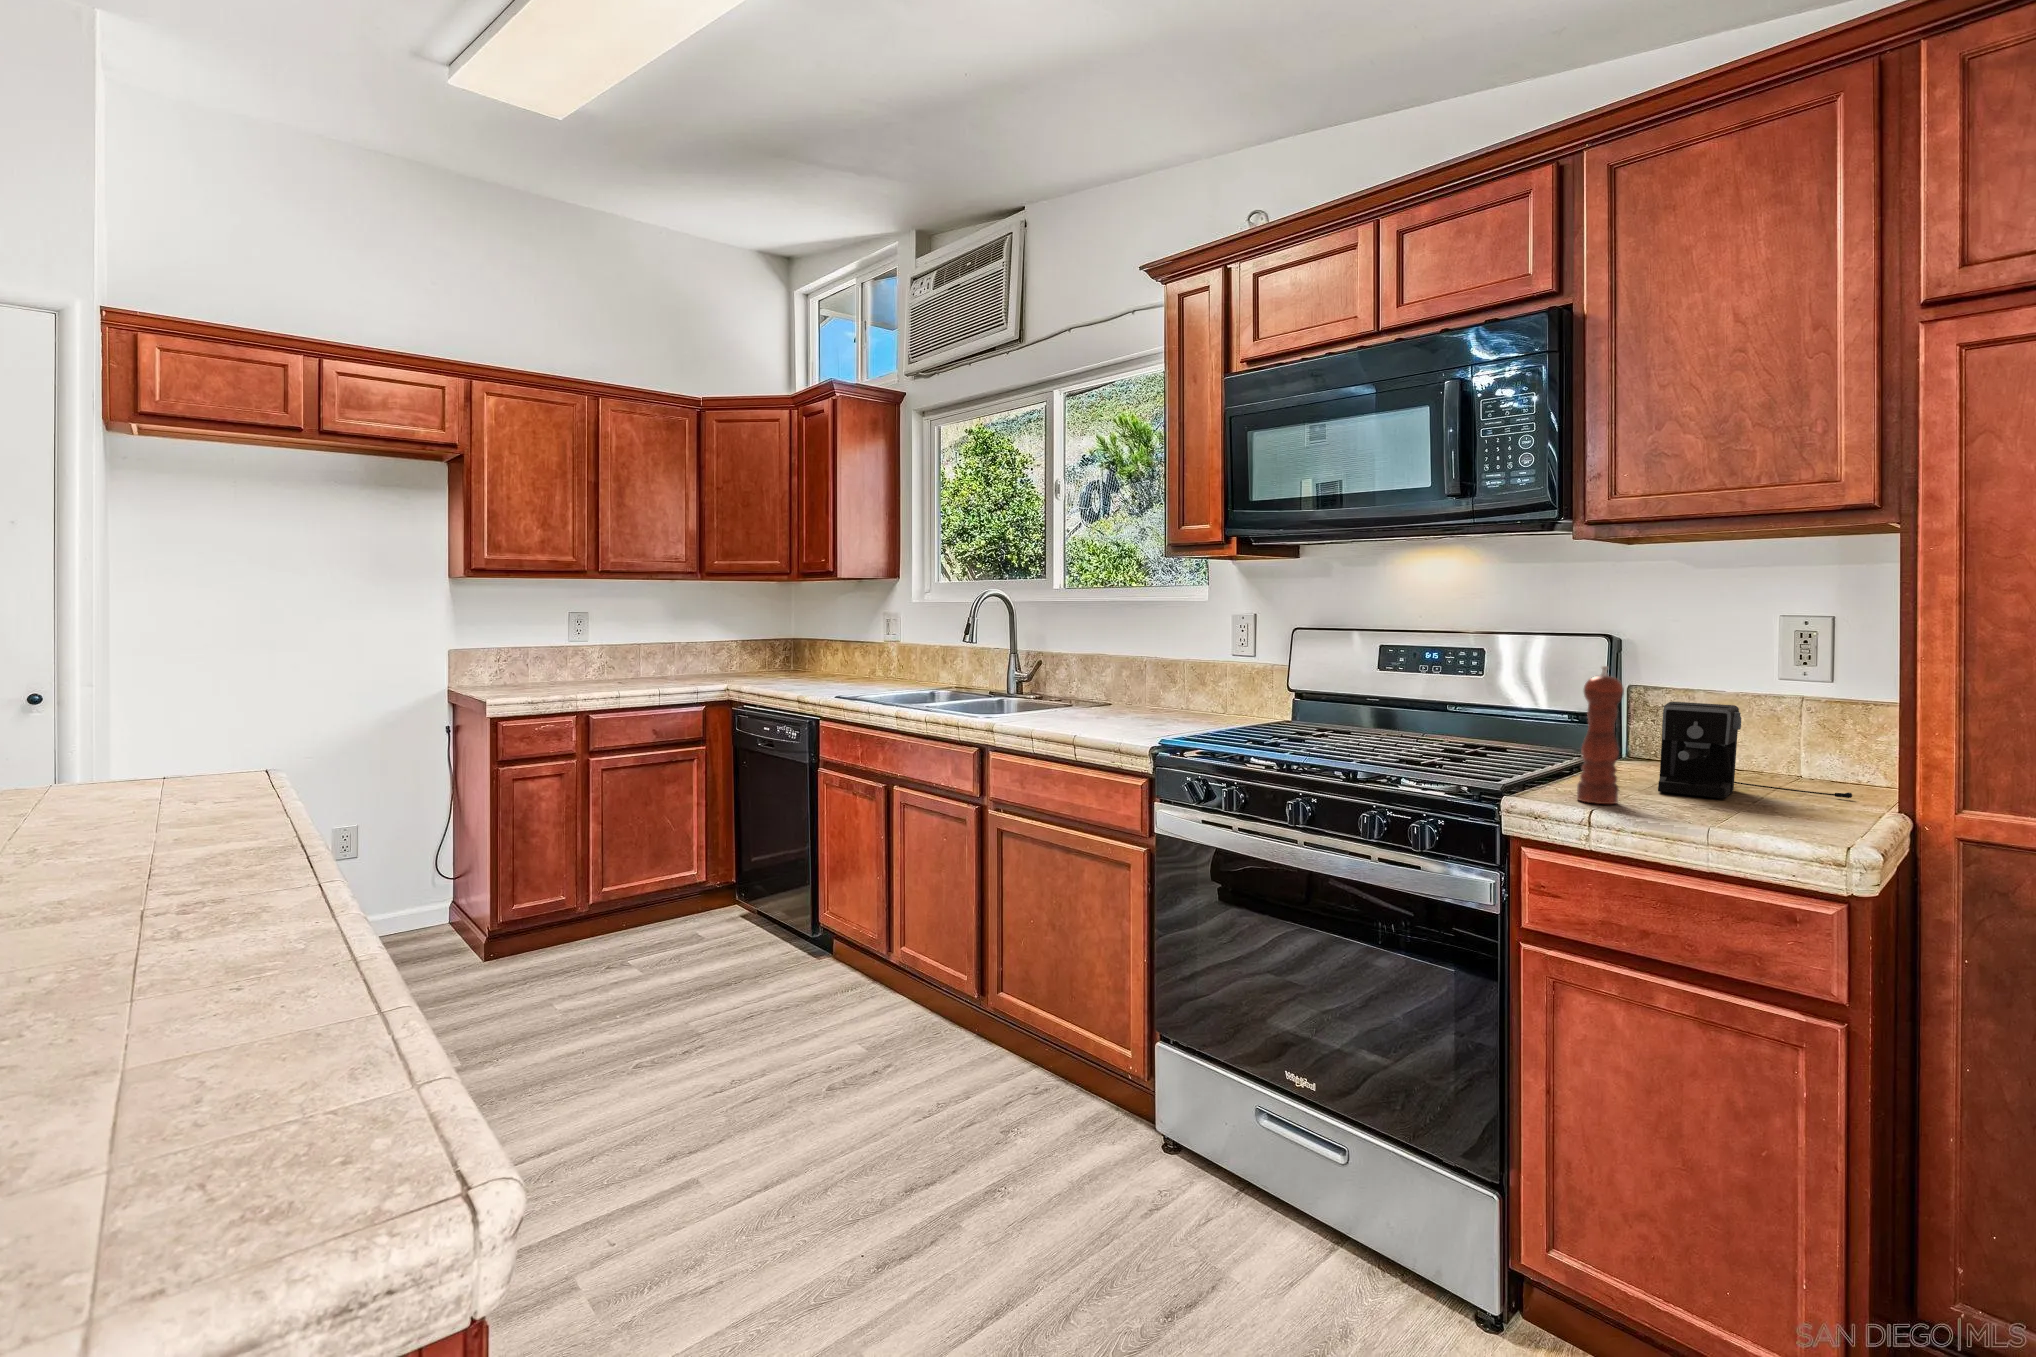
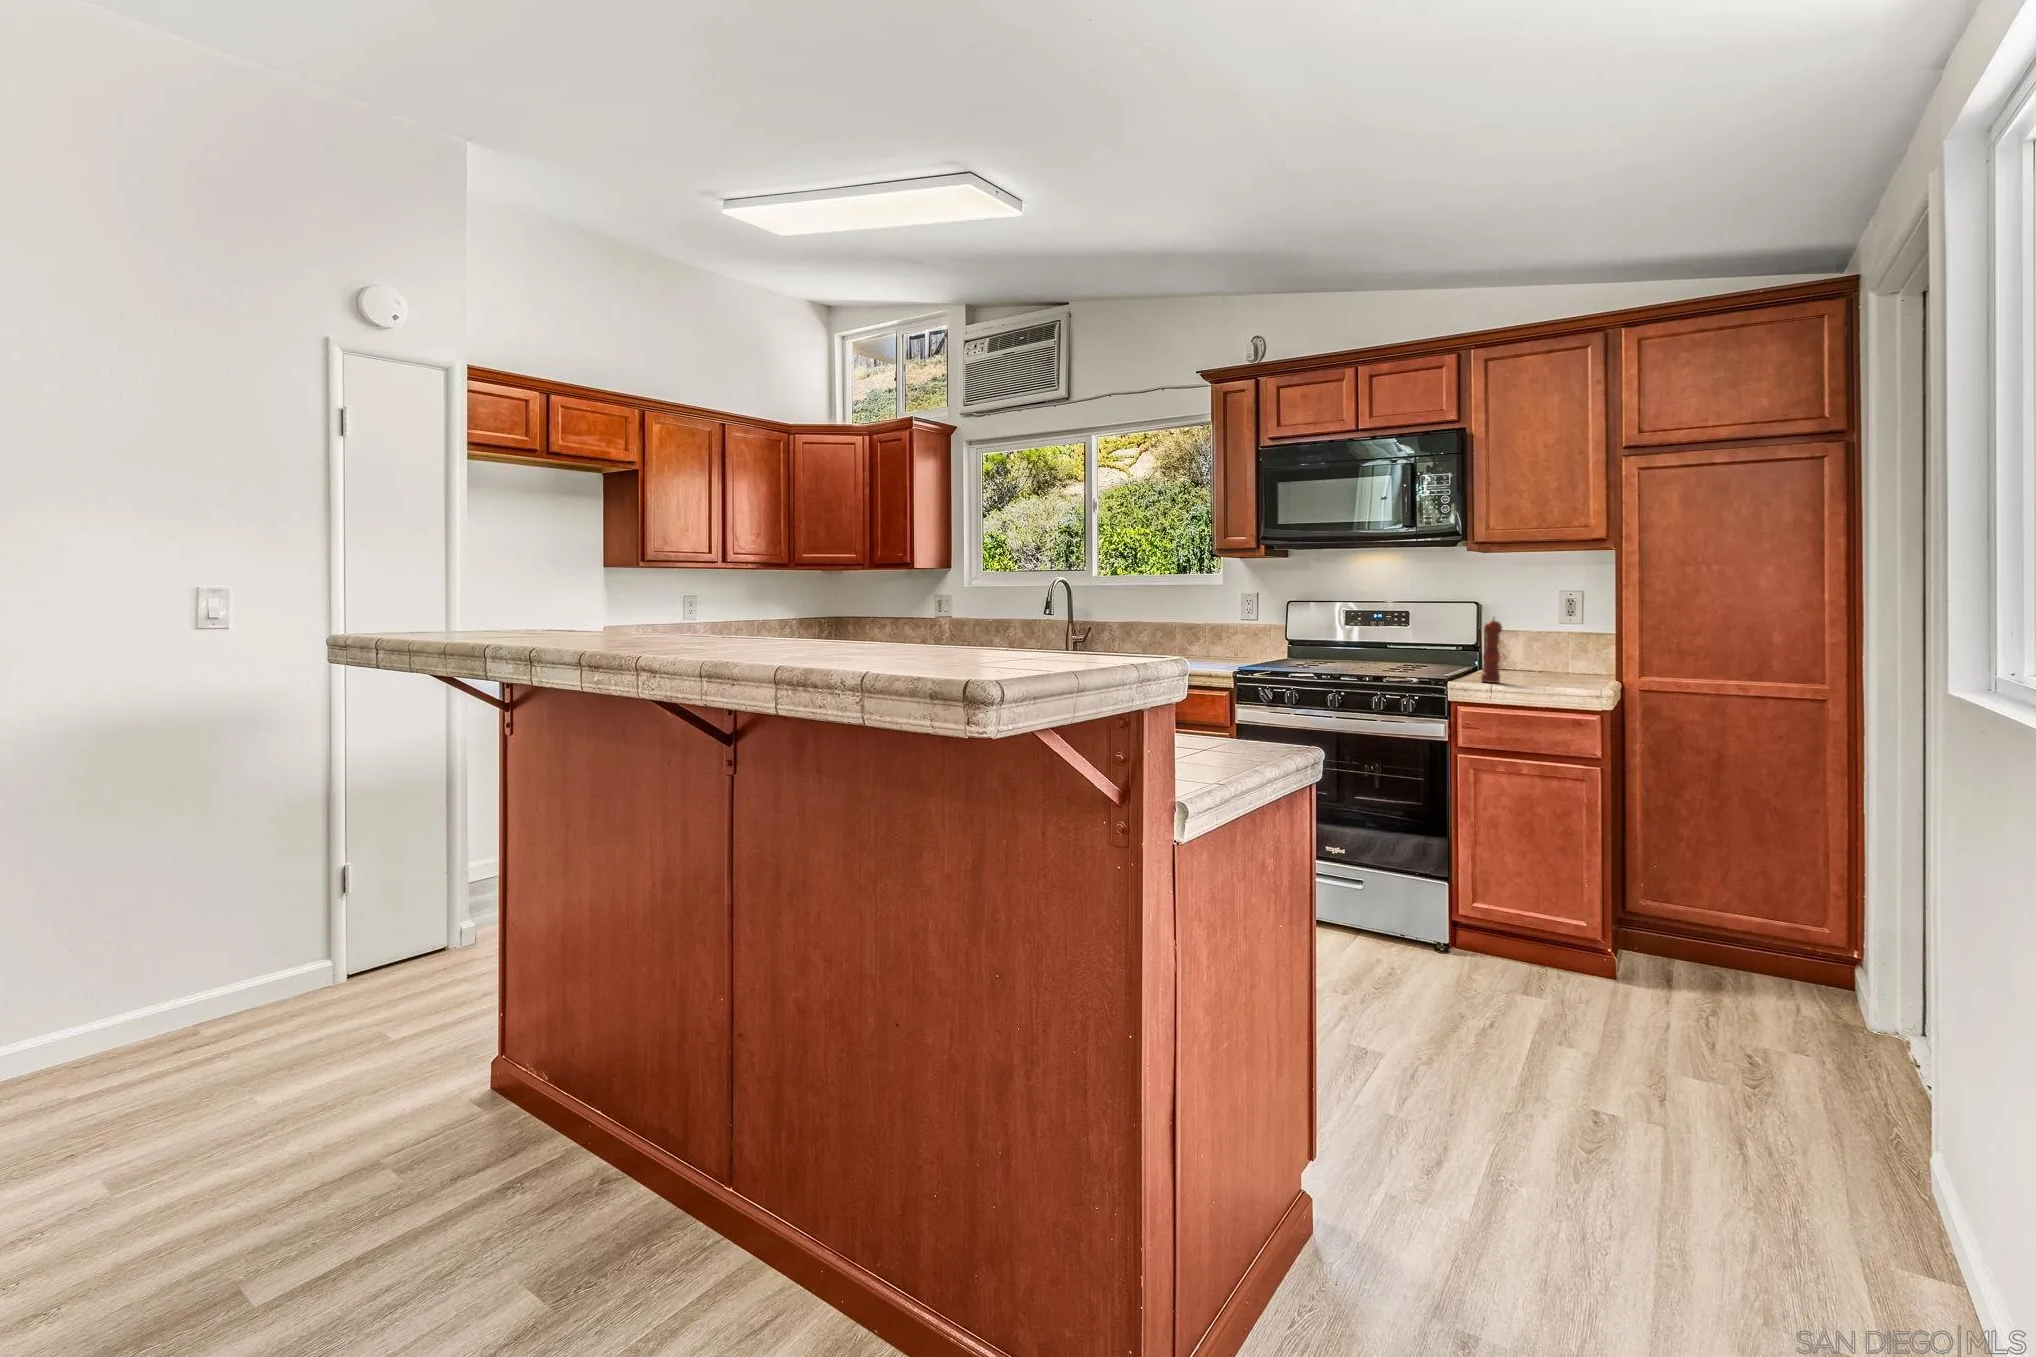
coffee maker: present [1658,702,1852,798] -> none [1512,635,1597,680]

